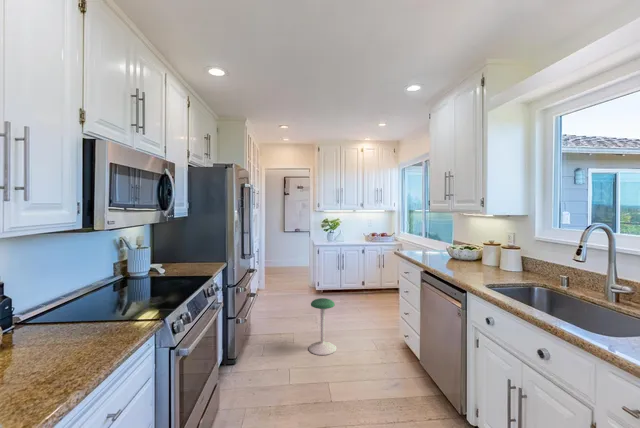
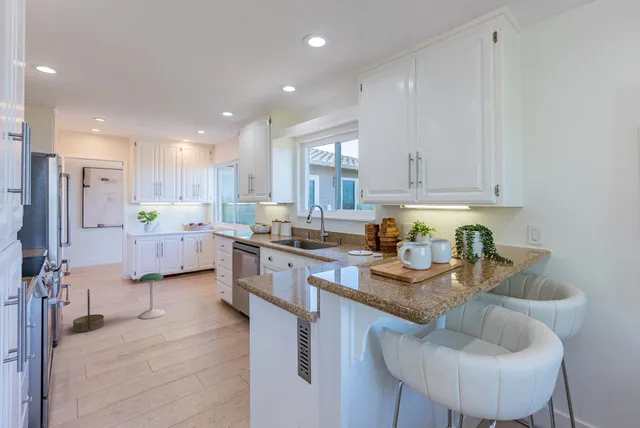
basket: none [248,309,275,358] -> present [73,289,104,332]

